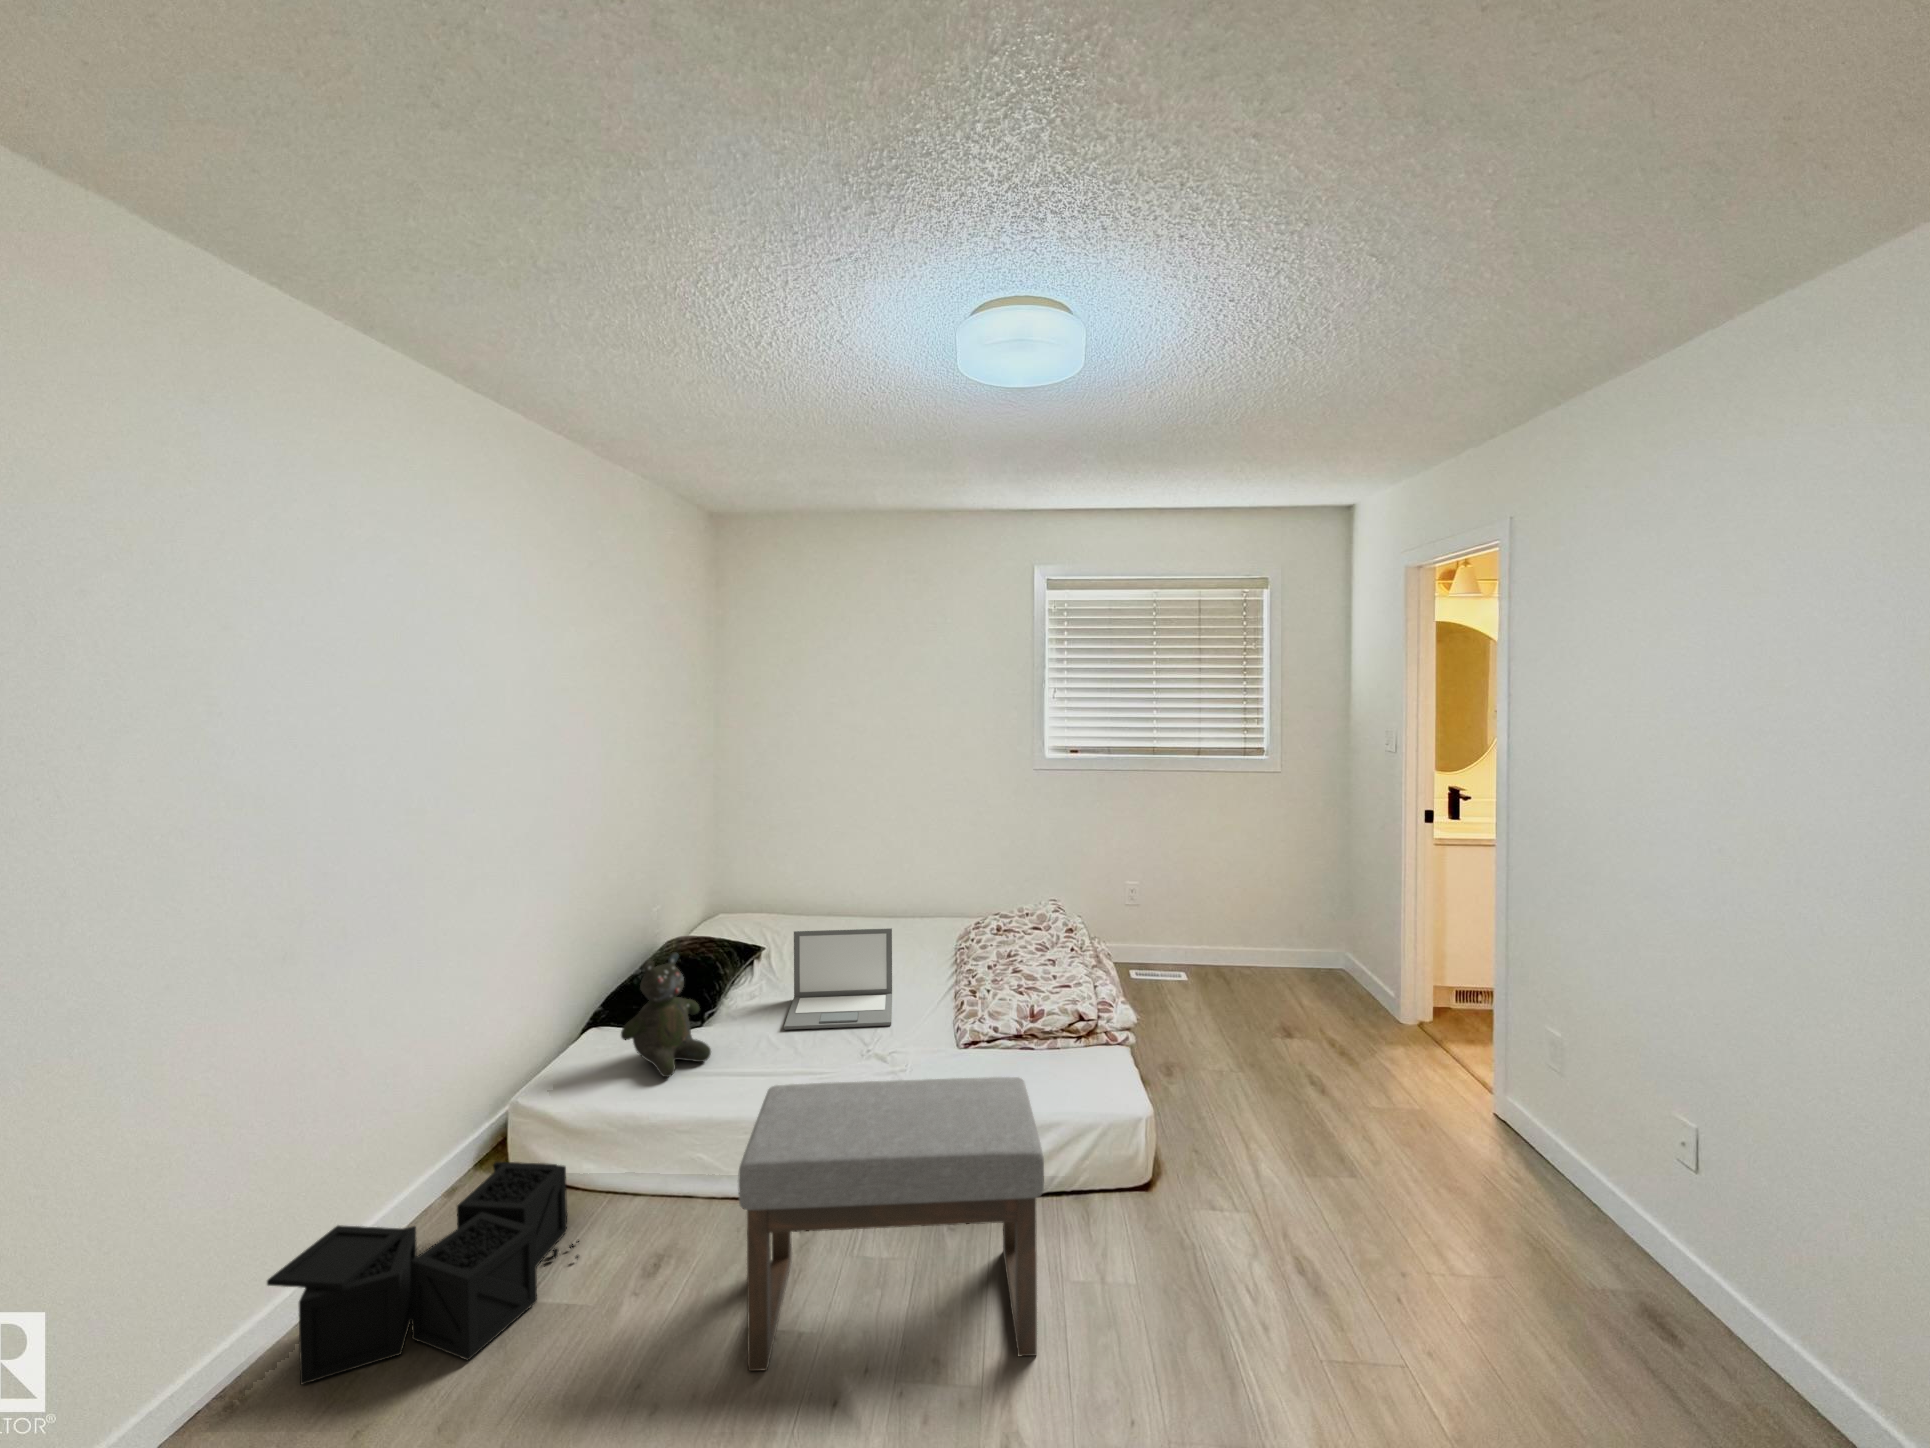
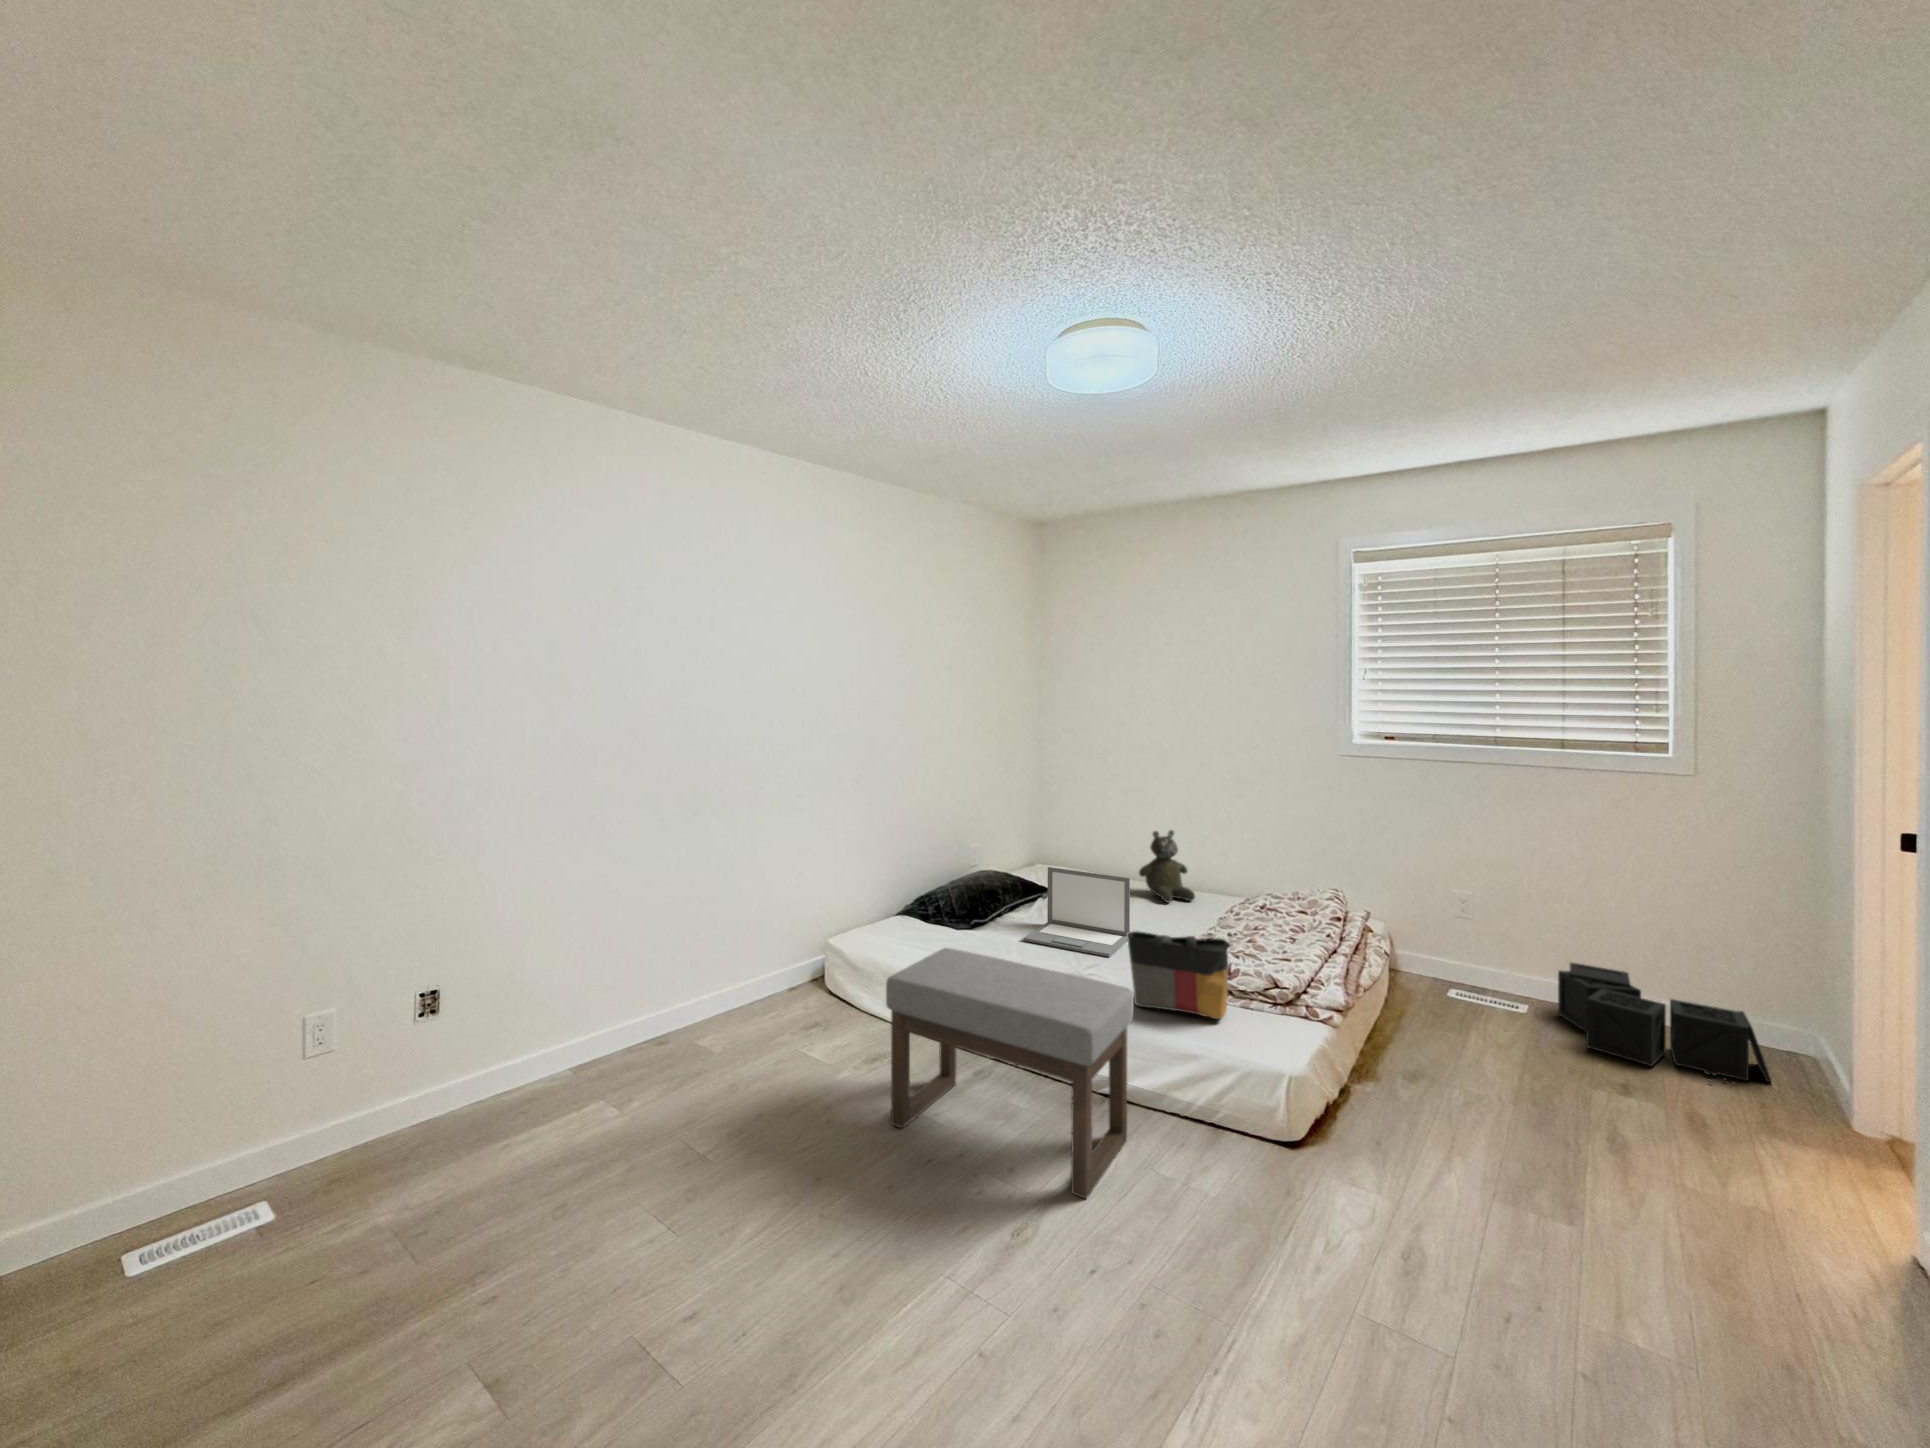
teddy bear: present [621,952,711,1077] -> present [1139,830,1195,903]
tote bag: none [952,986,1058,1082] -> present [1127,931,1230,1019]
storage bin: present [267,1162,579,1384] -> present [1558,963,1771,1082]

